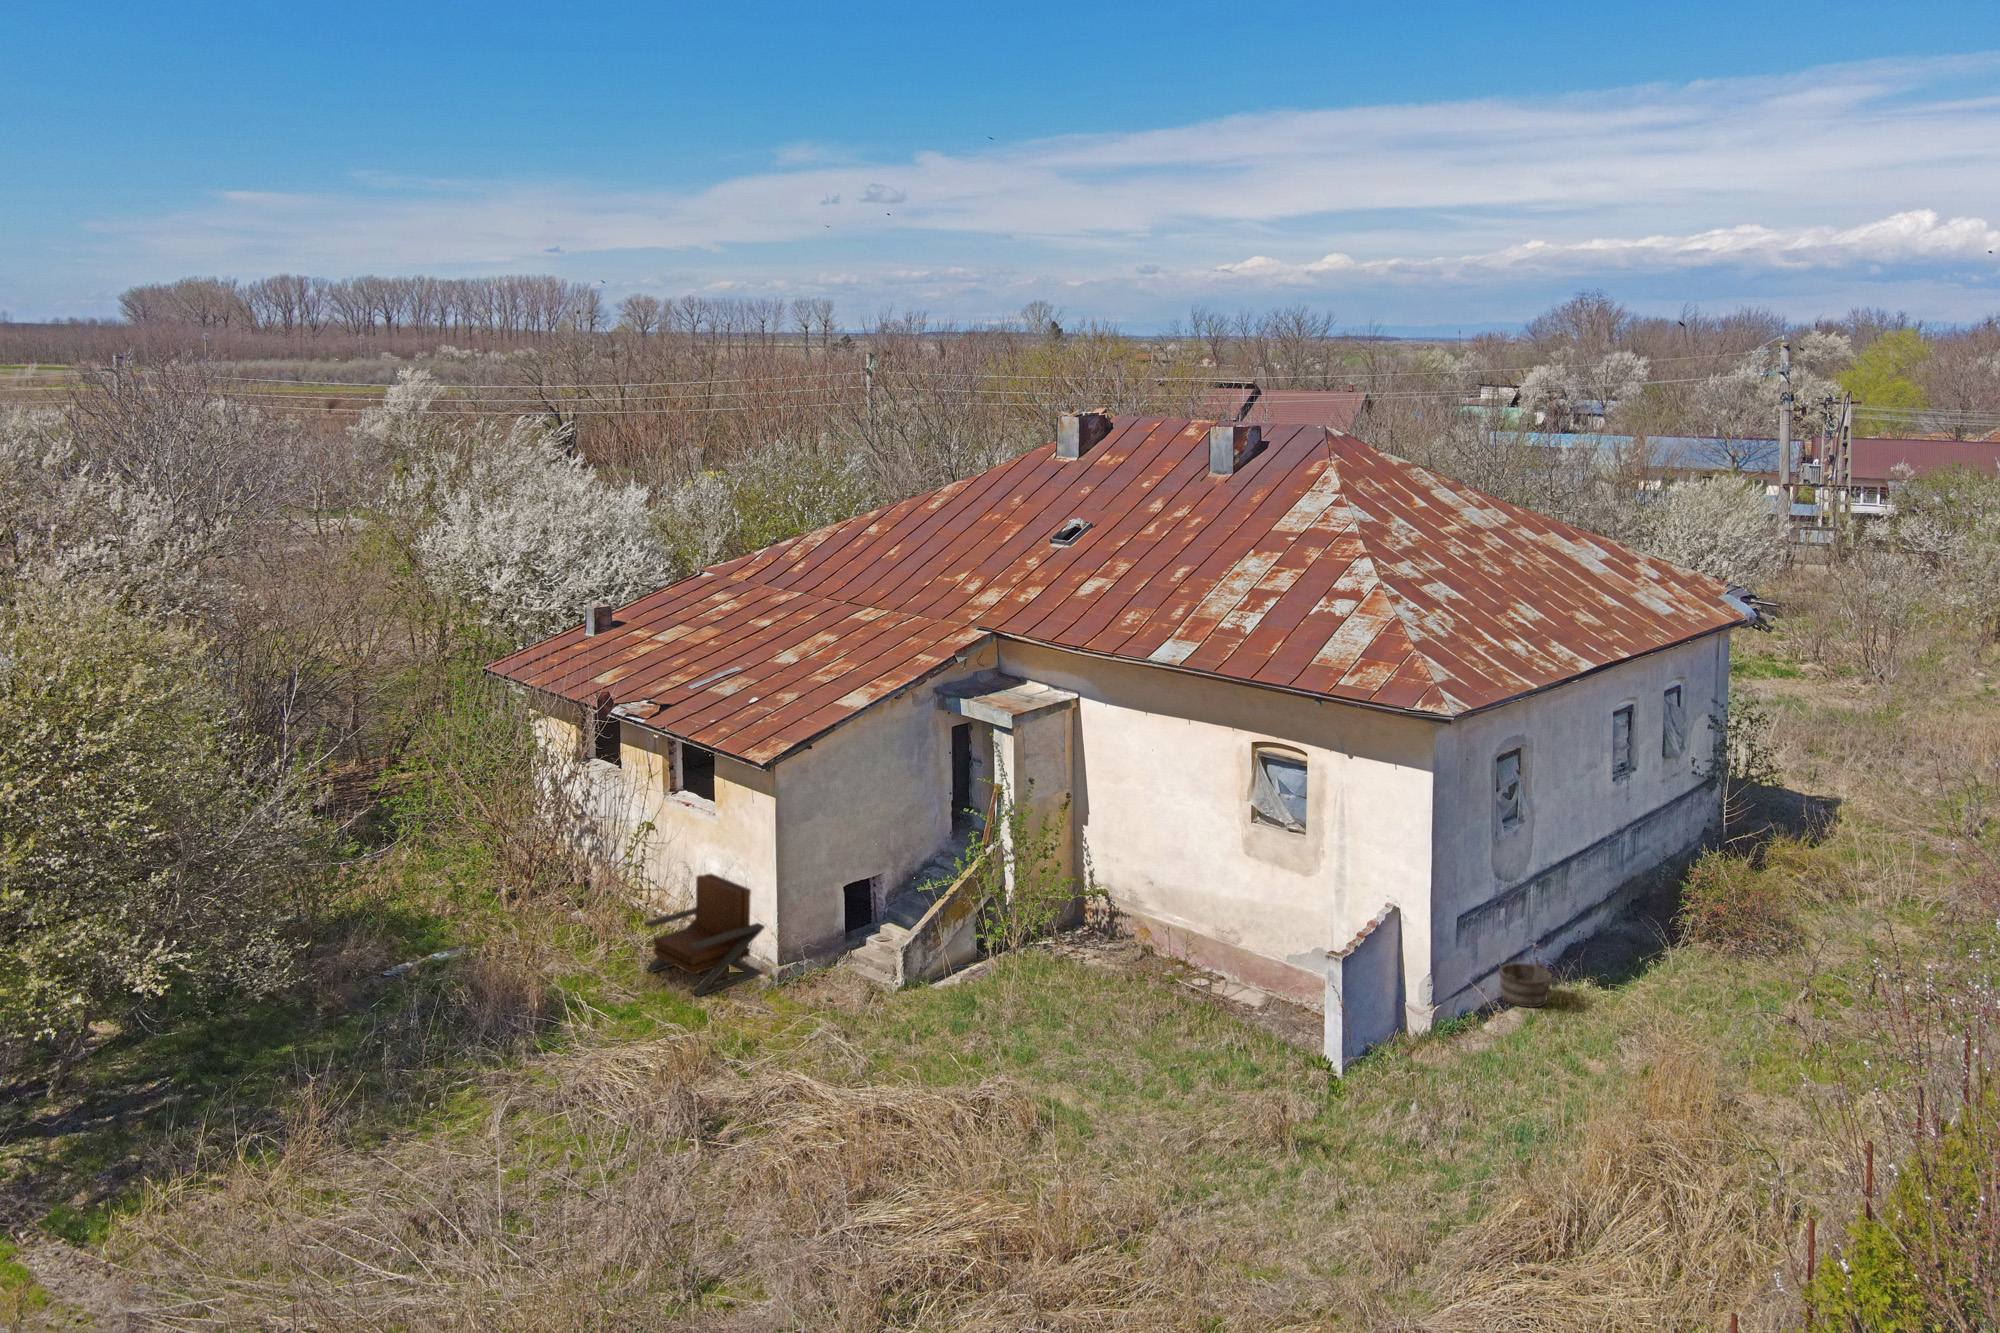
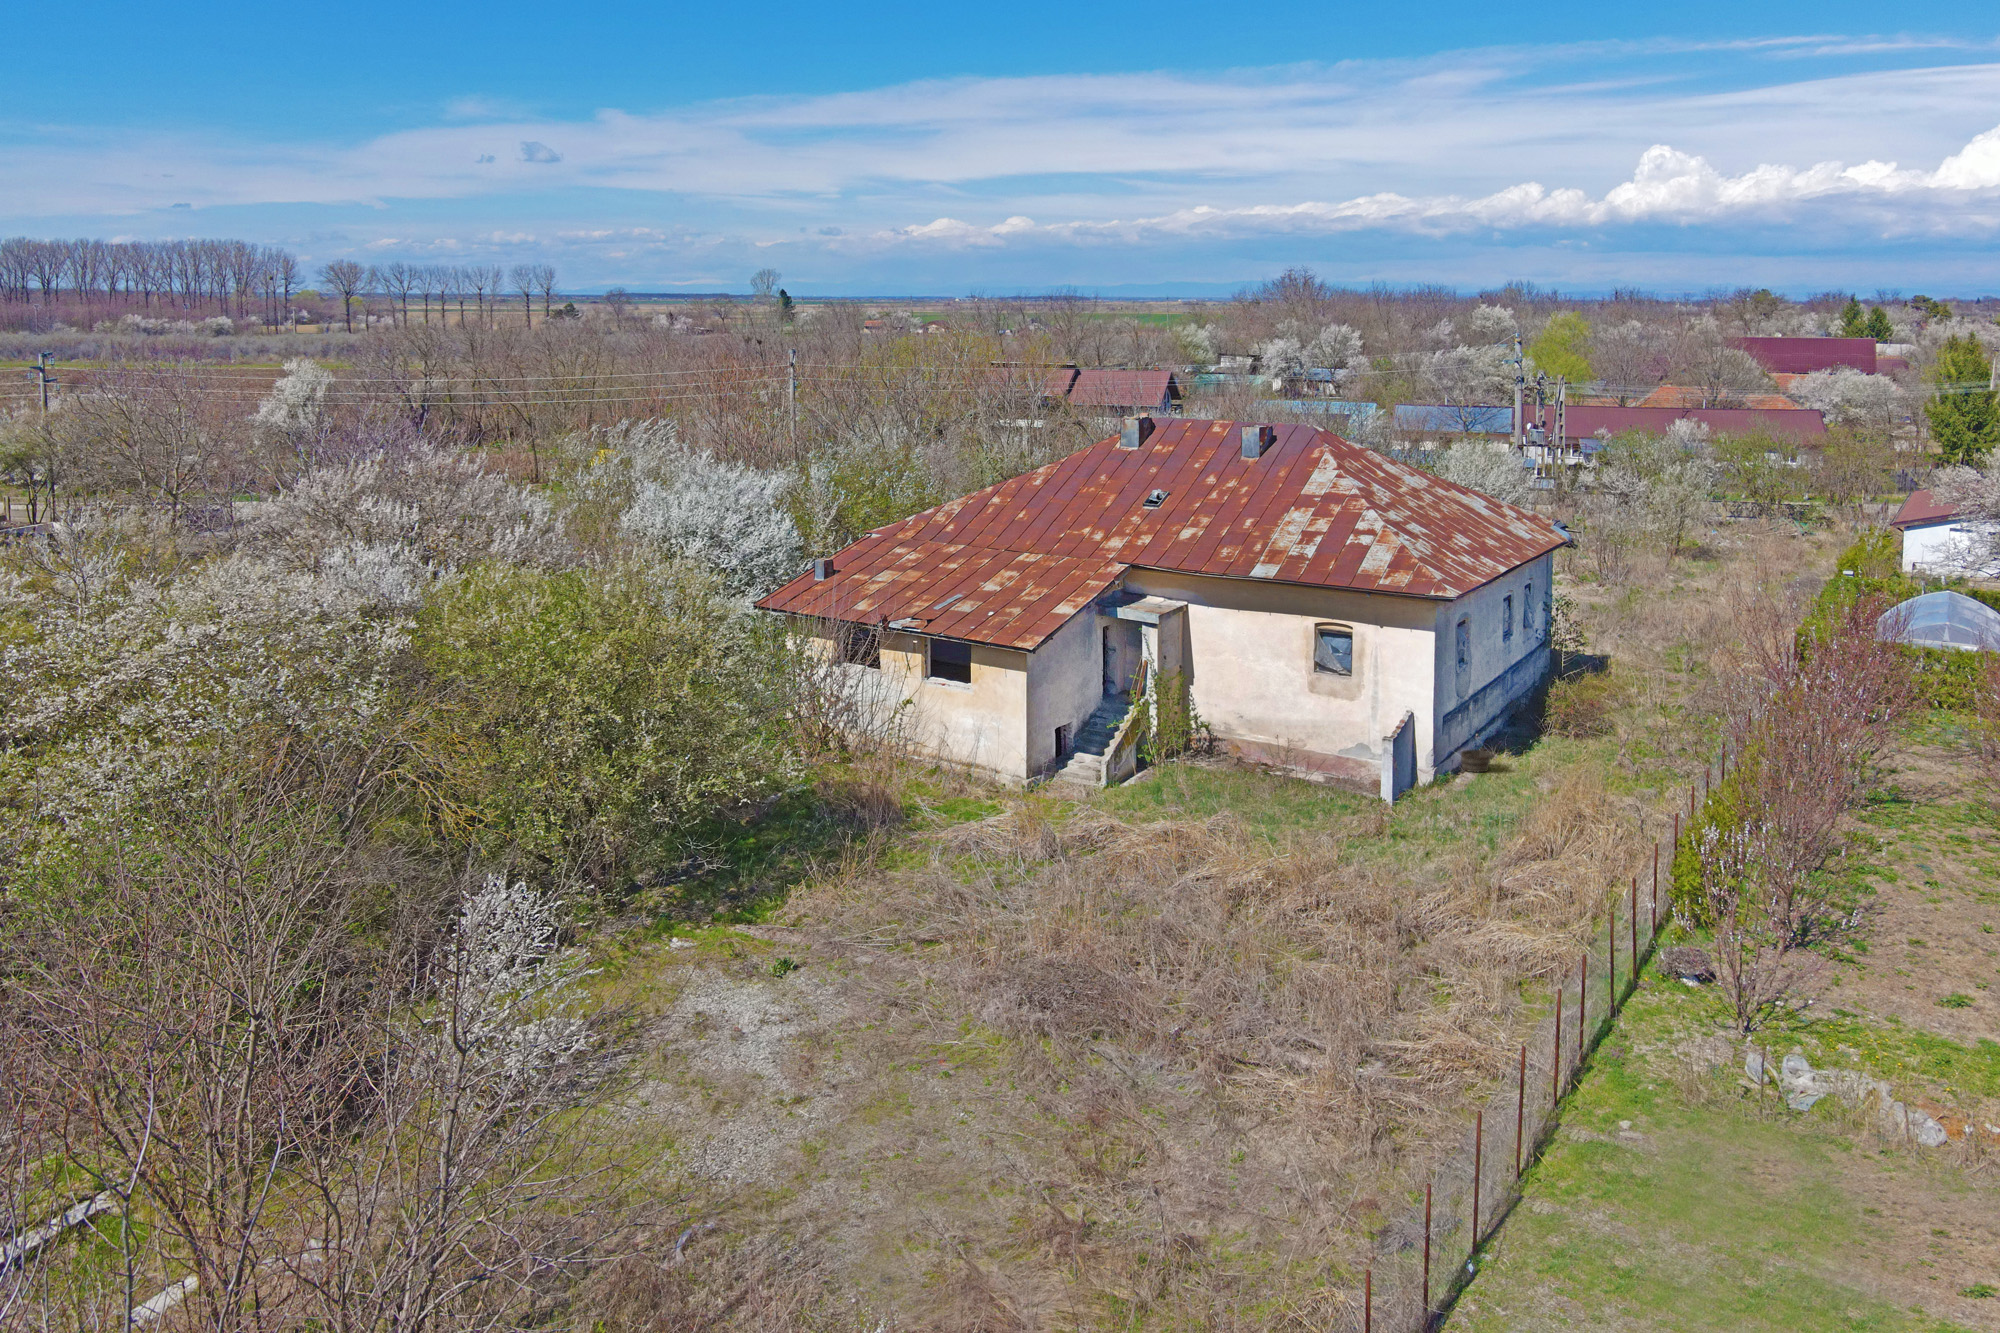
lounge chair: present [644,874,764,996] -> none [941,726,1021,798]

